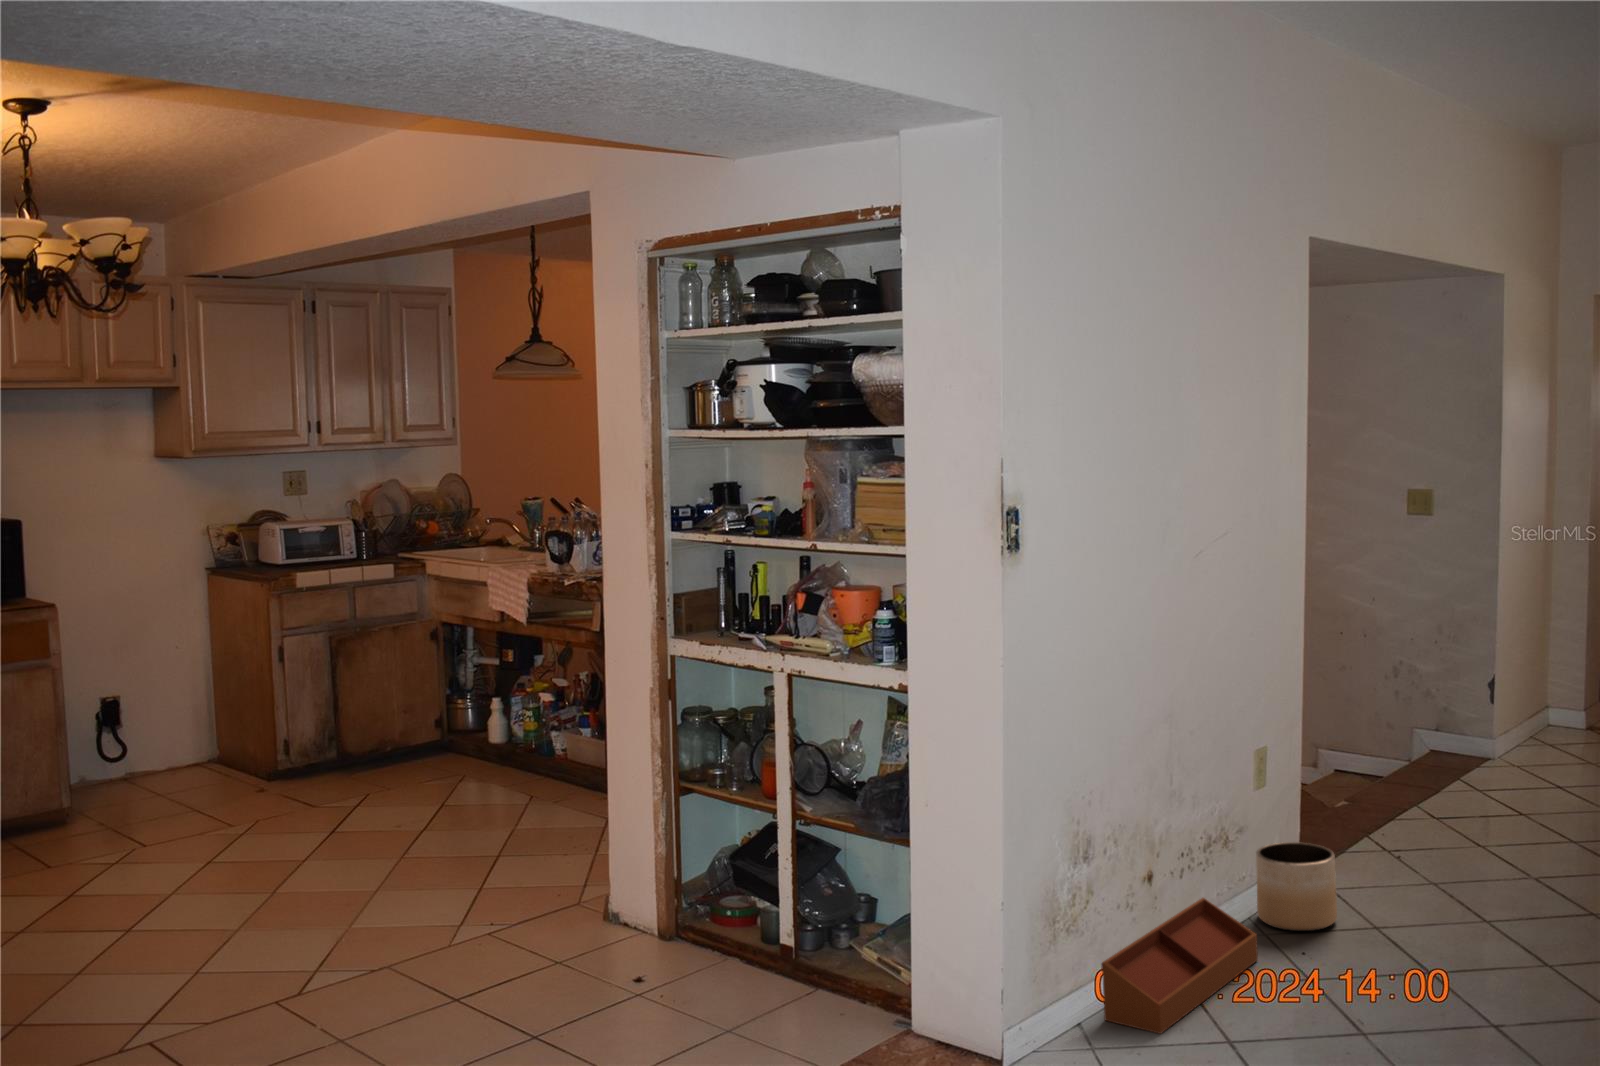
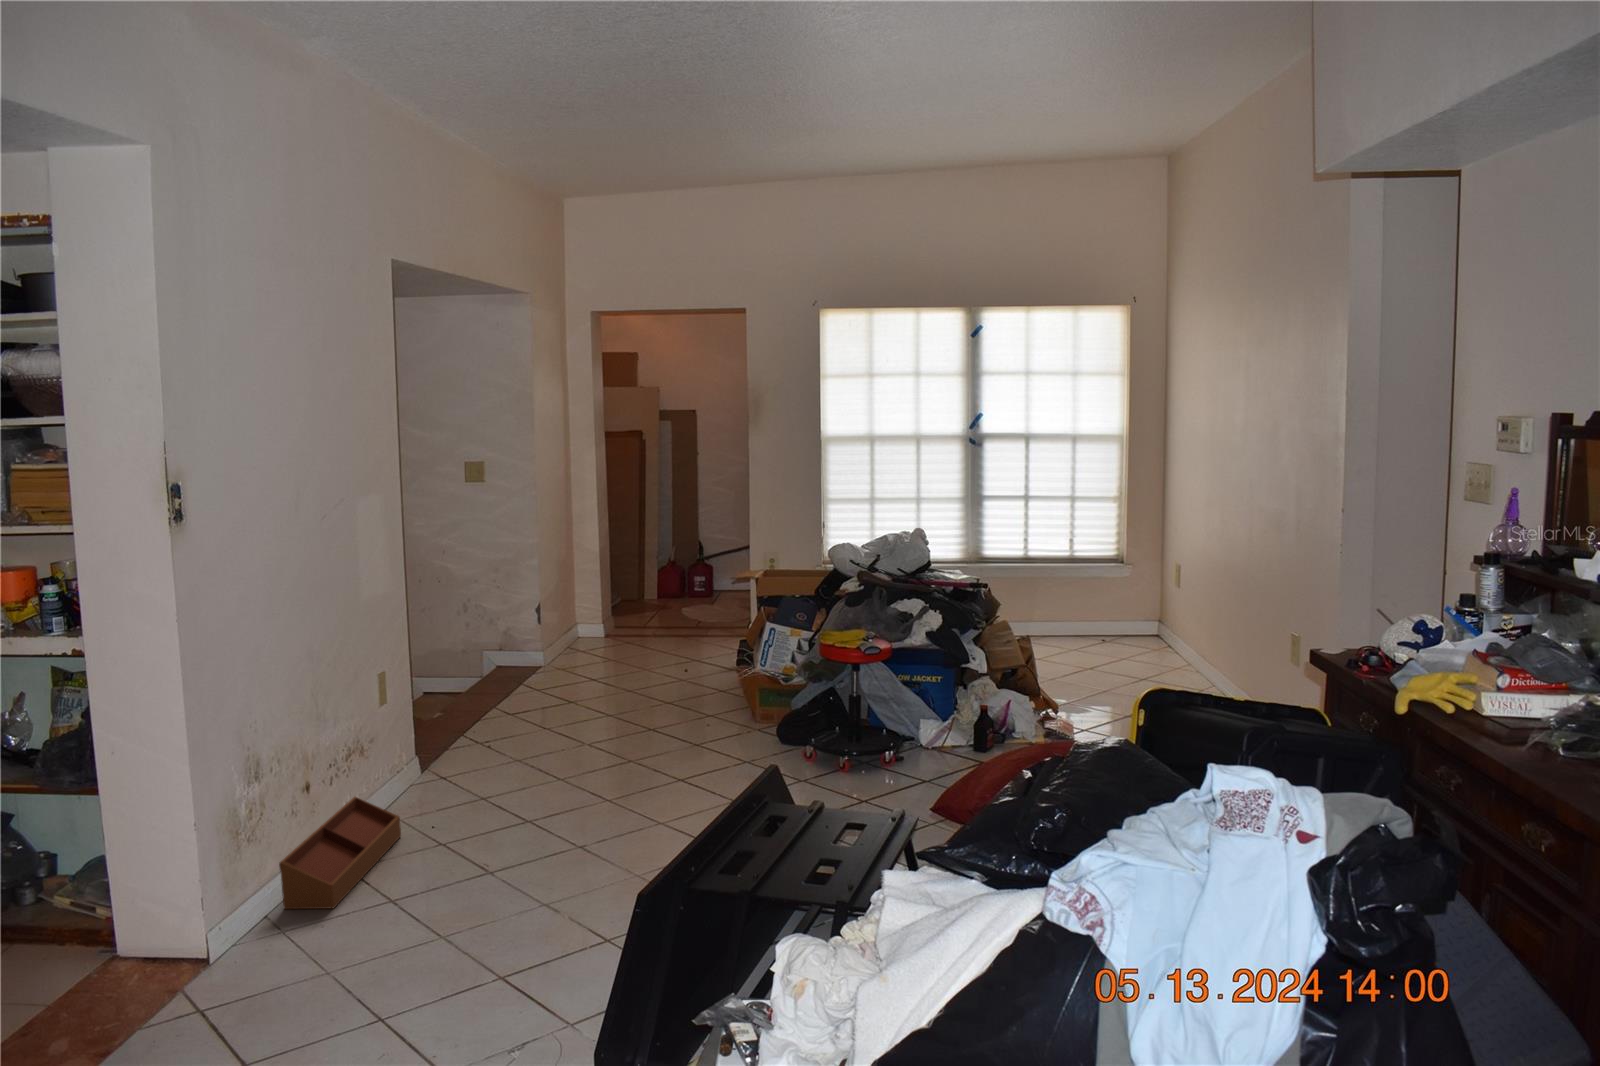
planter: present [1256,842,1337,931] -> none [392,743,455,810]

